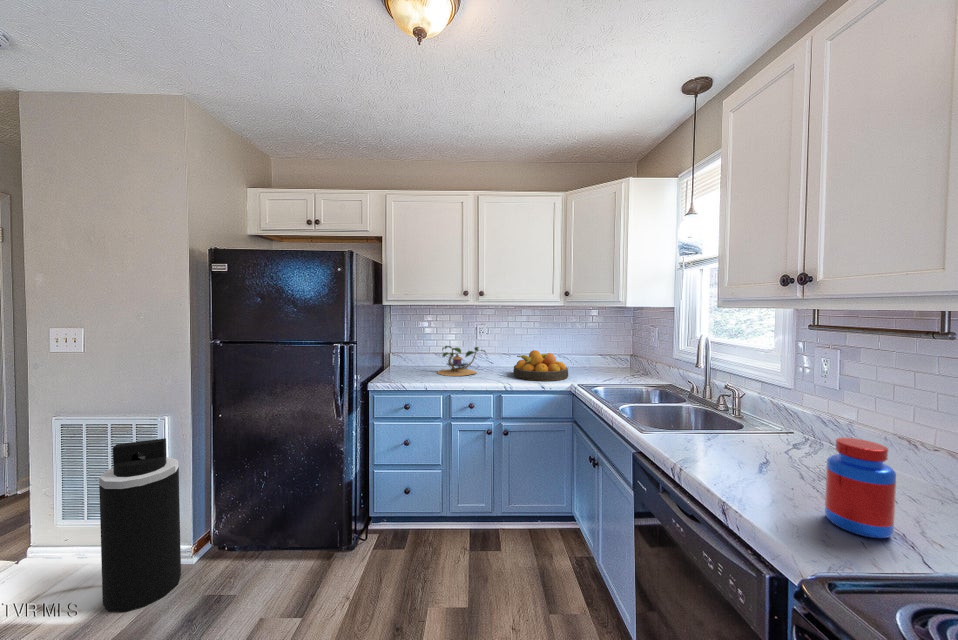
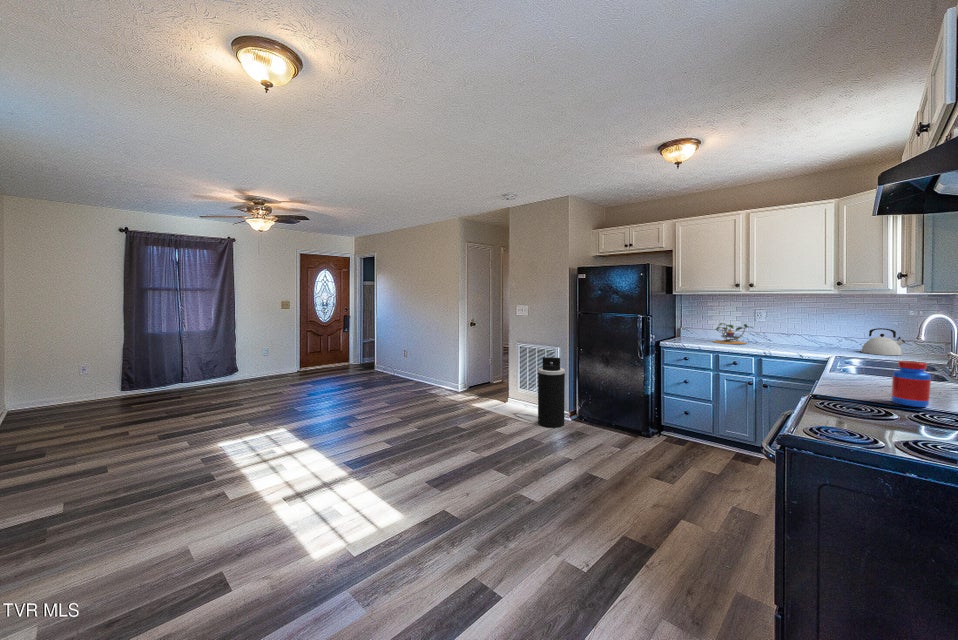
kettle: none [587,347,622,378] -> present [861,328,905,355]
fruit bowl: present [513,350,568,381] -> none [779,329,835,352]

